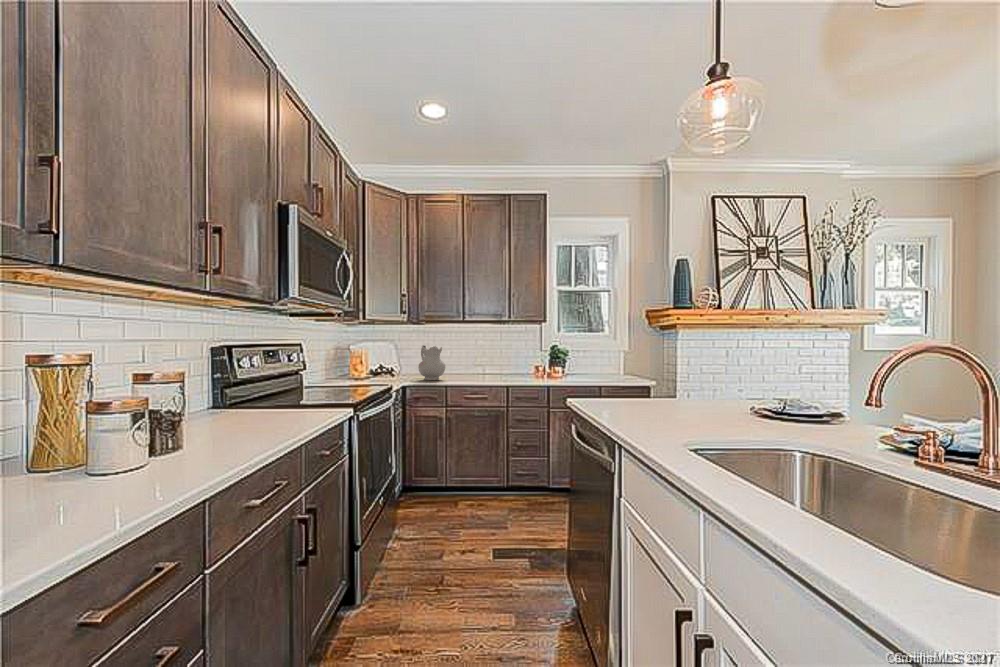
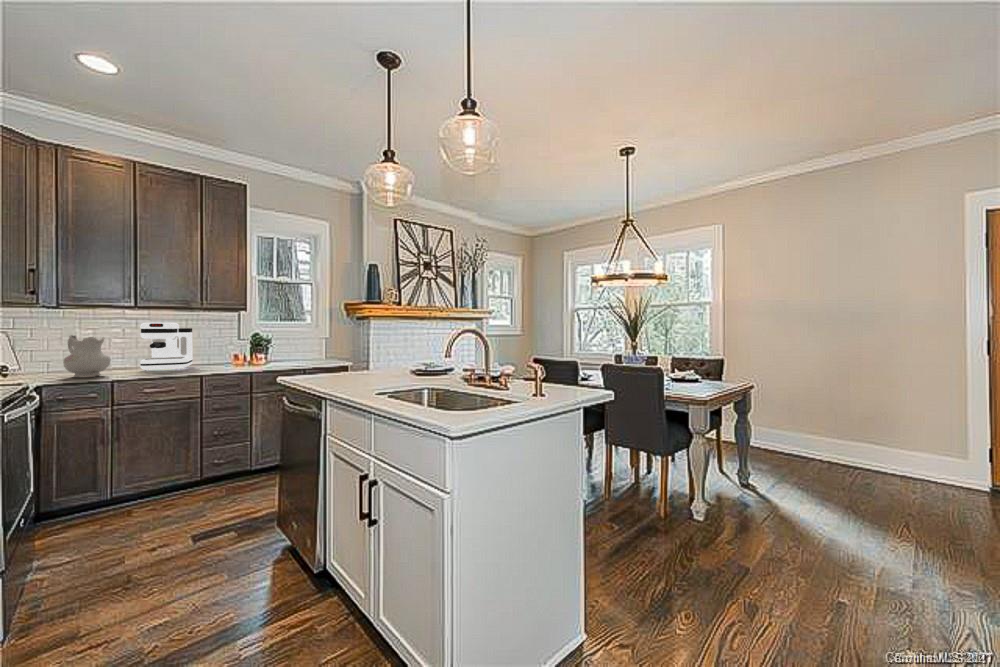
coffee maker: none [464,335,502,379] -> present [140,323,193,371]

